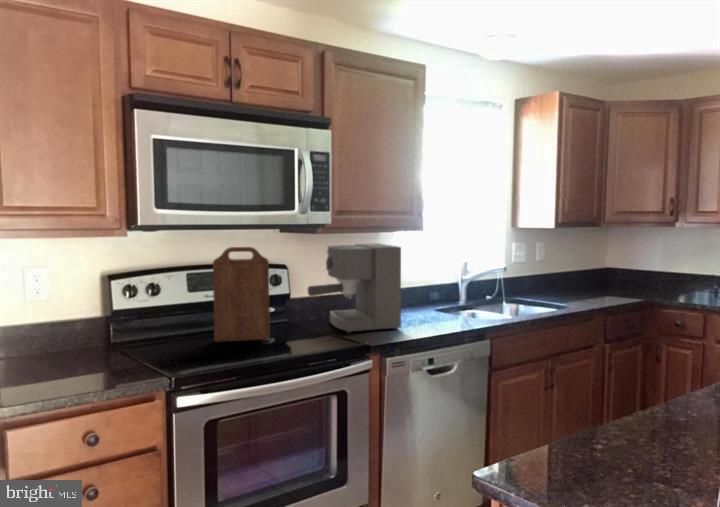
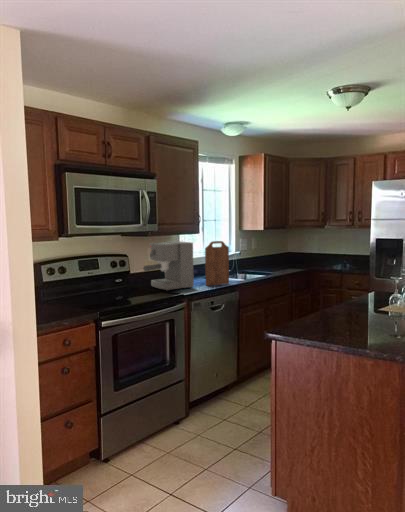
cutting board: present [213,247,270,342] -> present [205,241,229,286]

